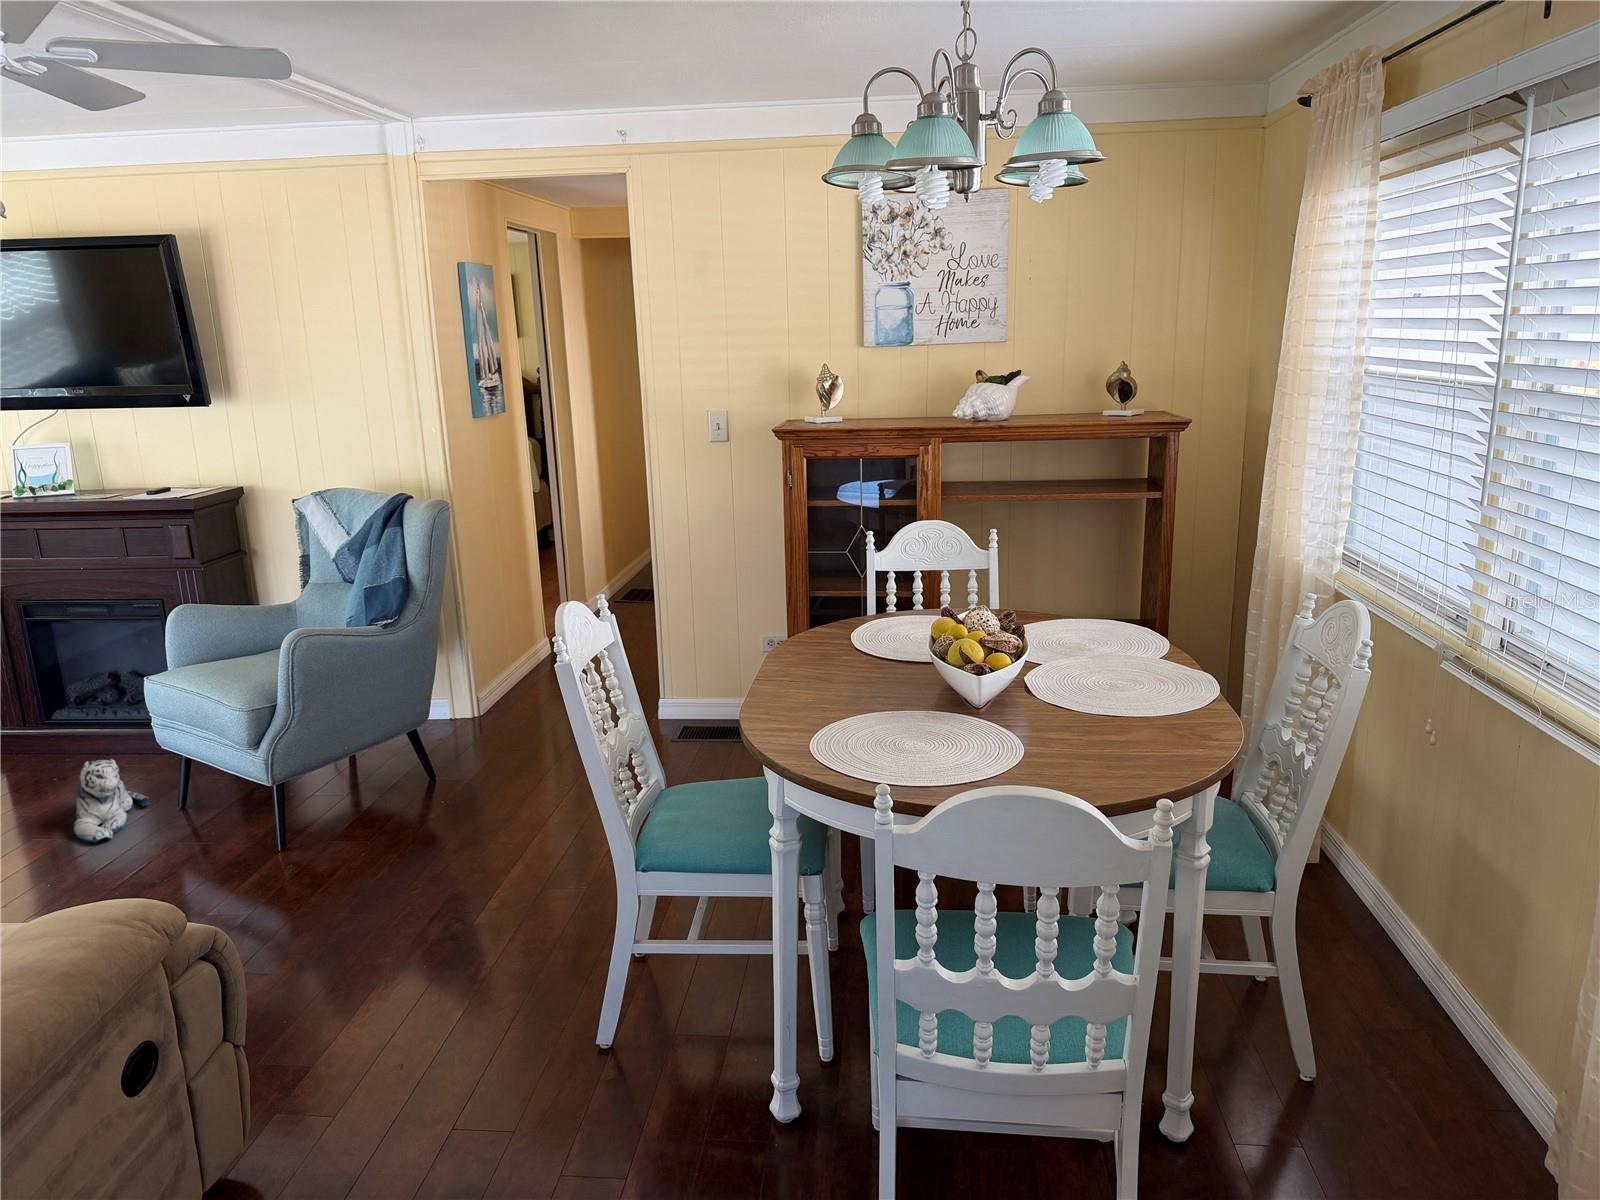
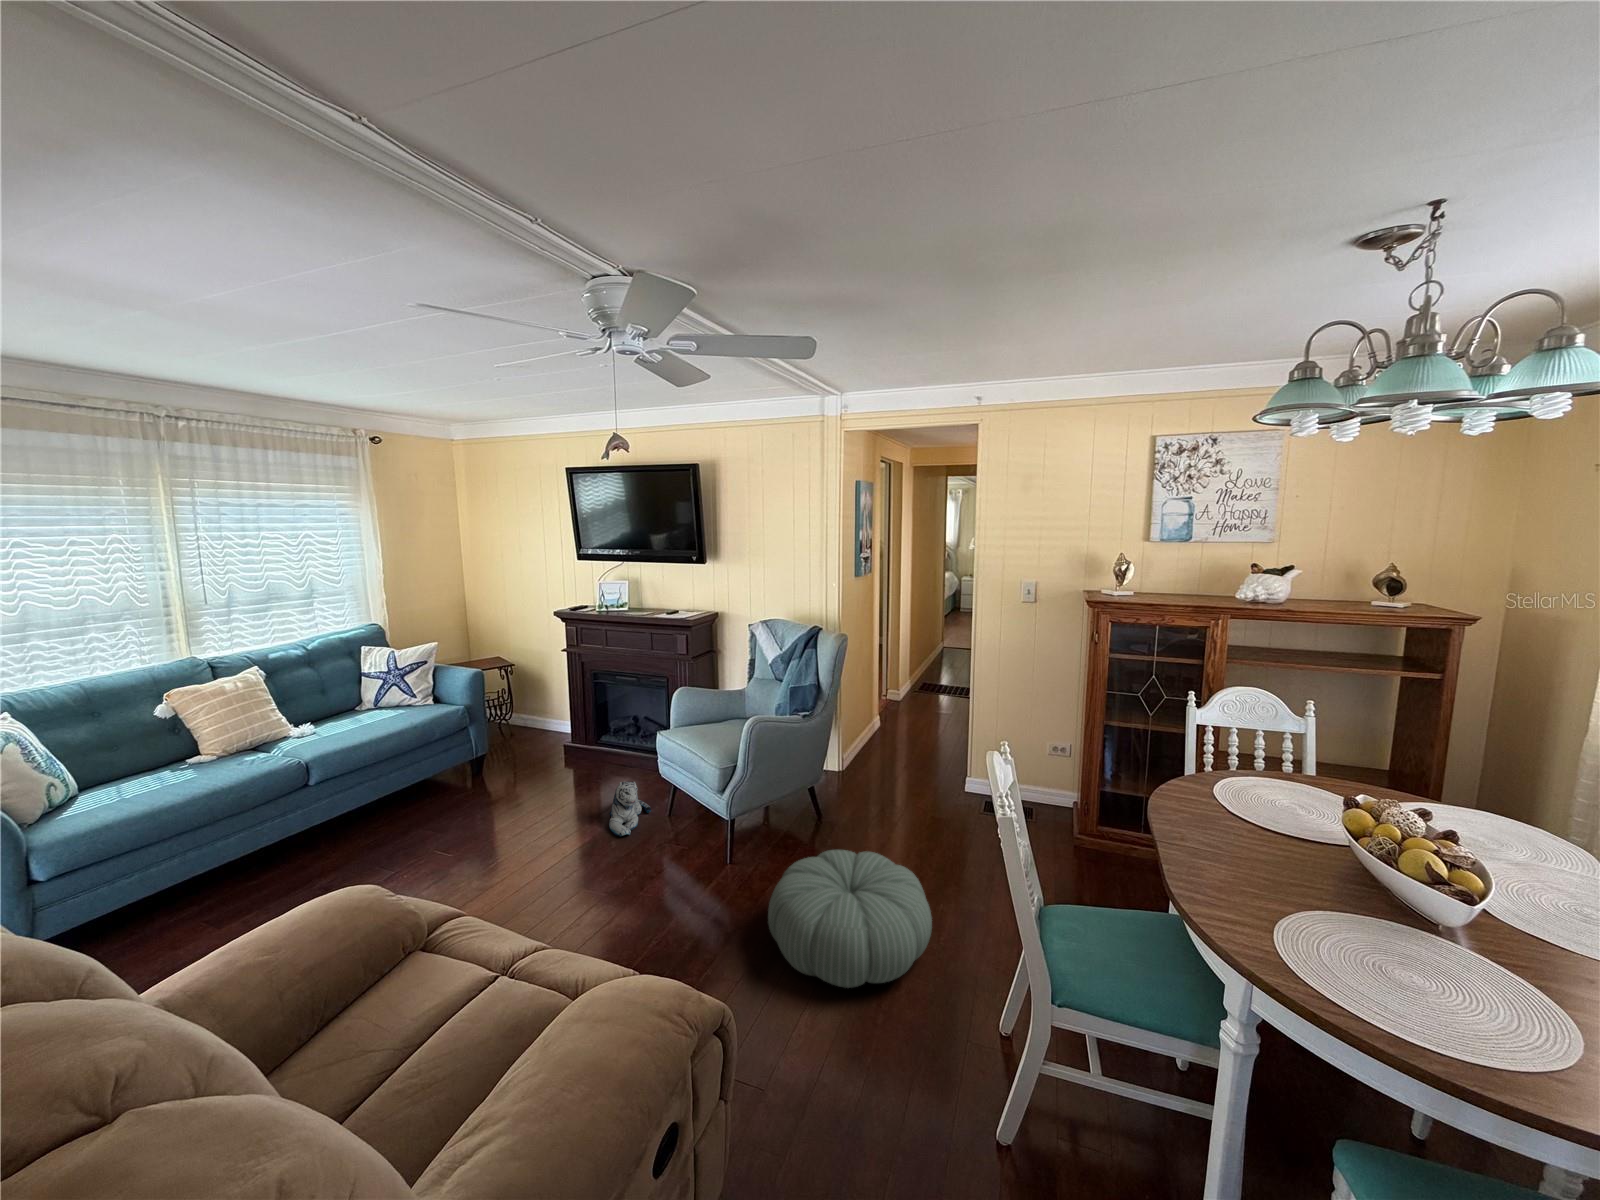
pouf: none [325,792,558,955] -> present [768,850,932,988]

